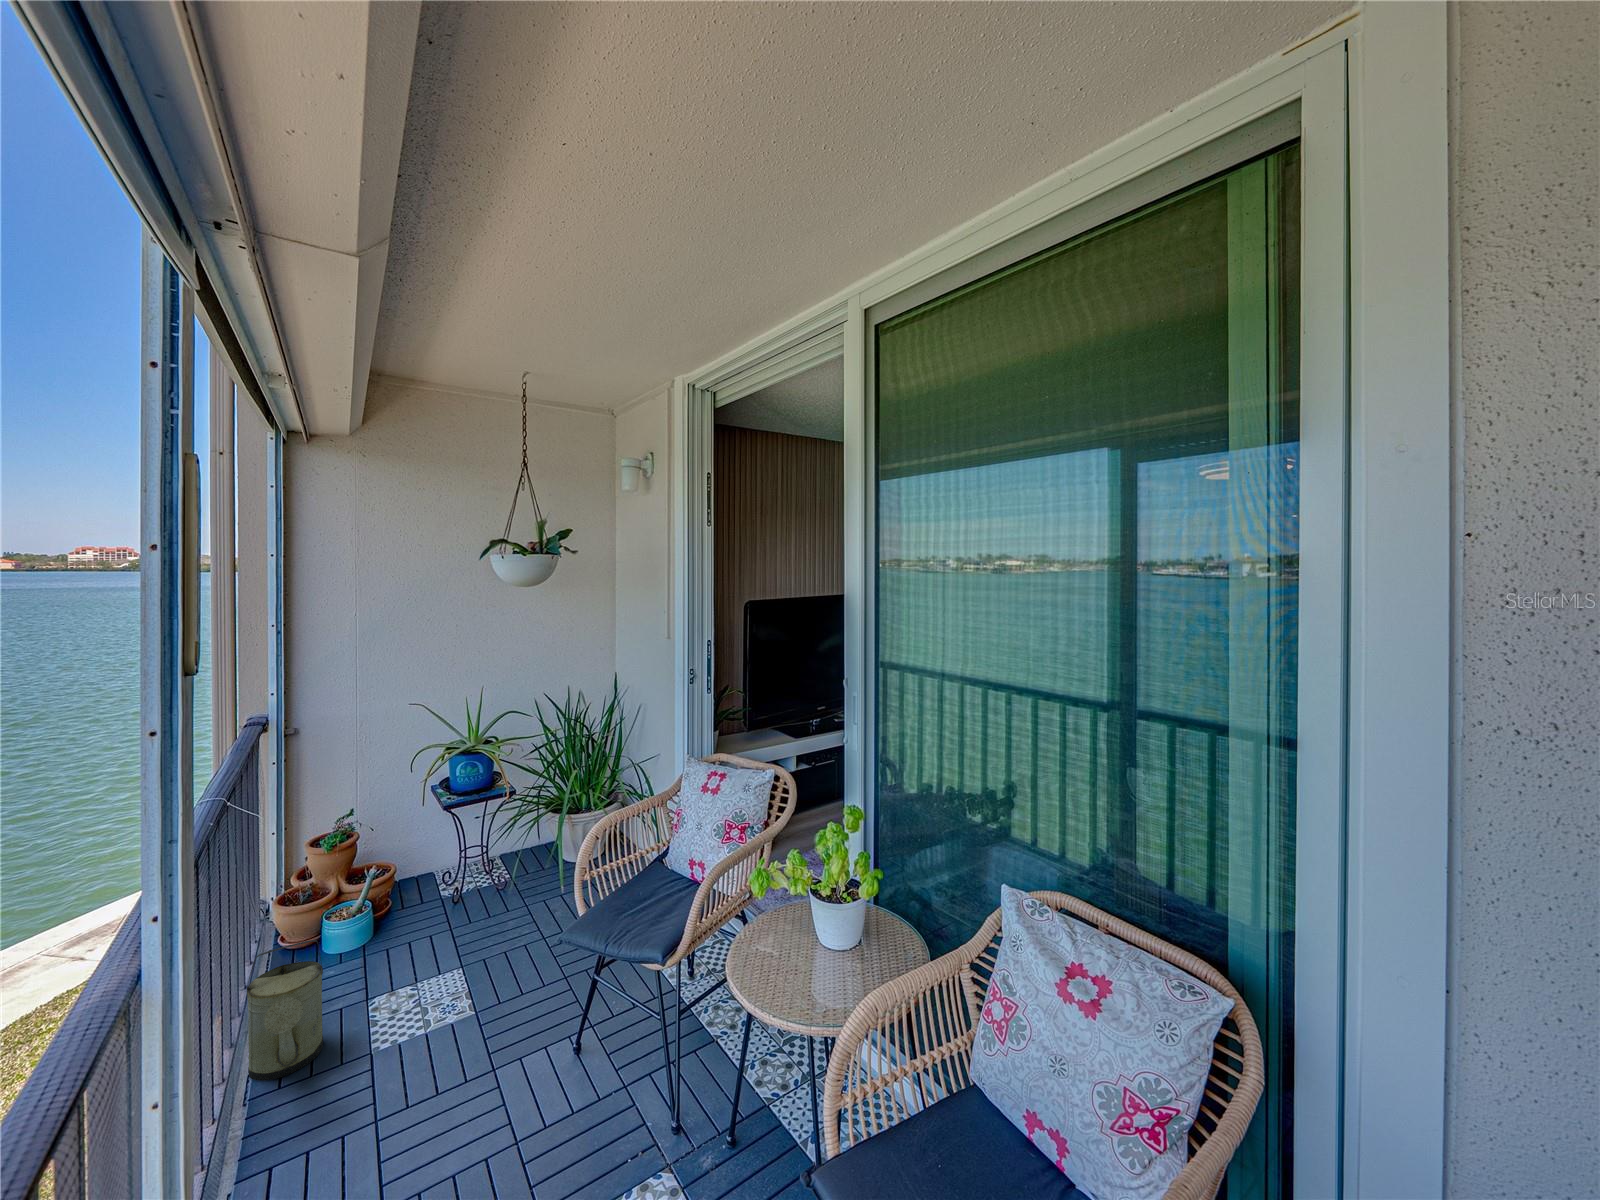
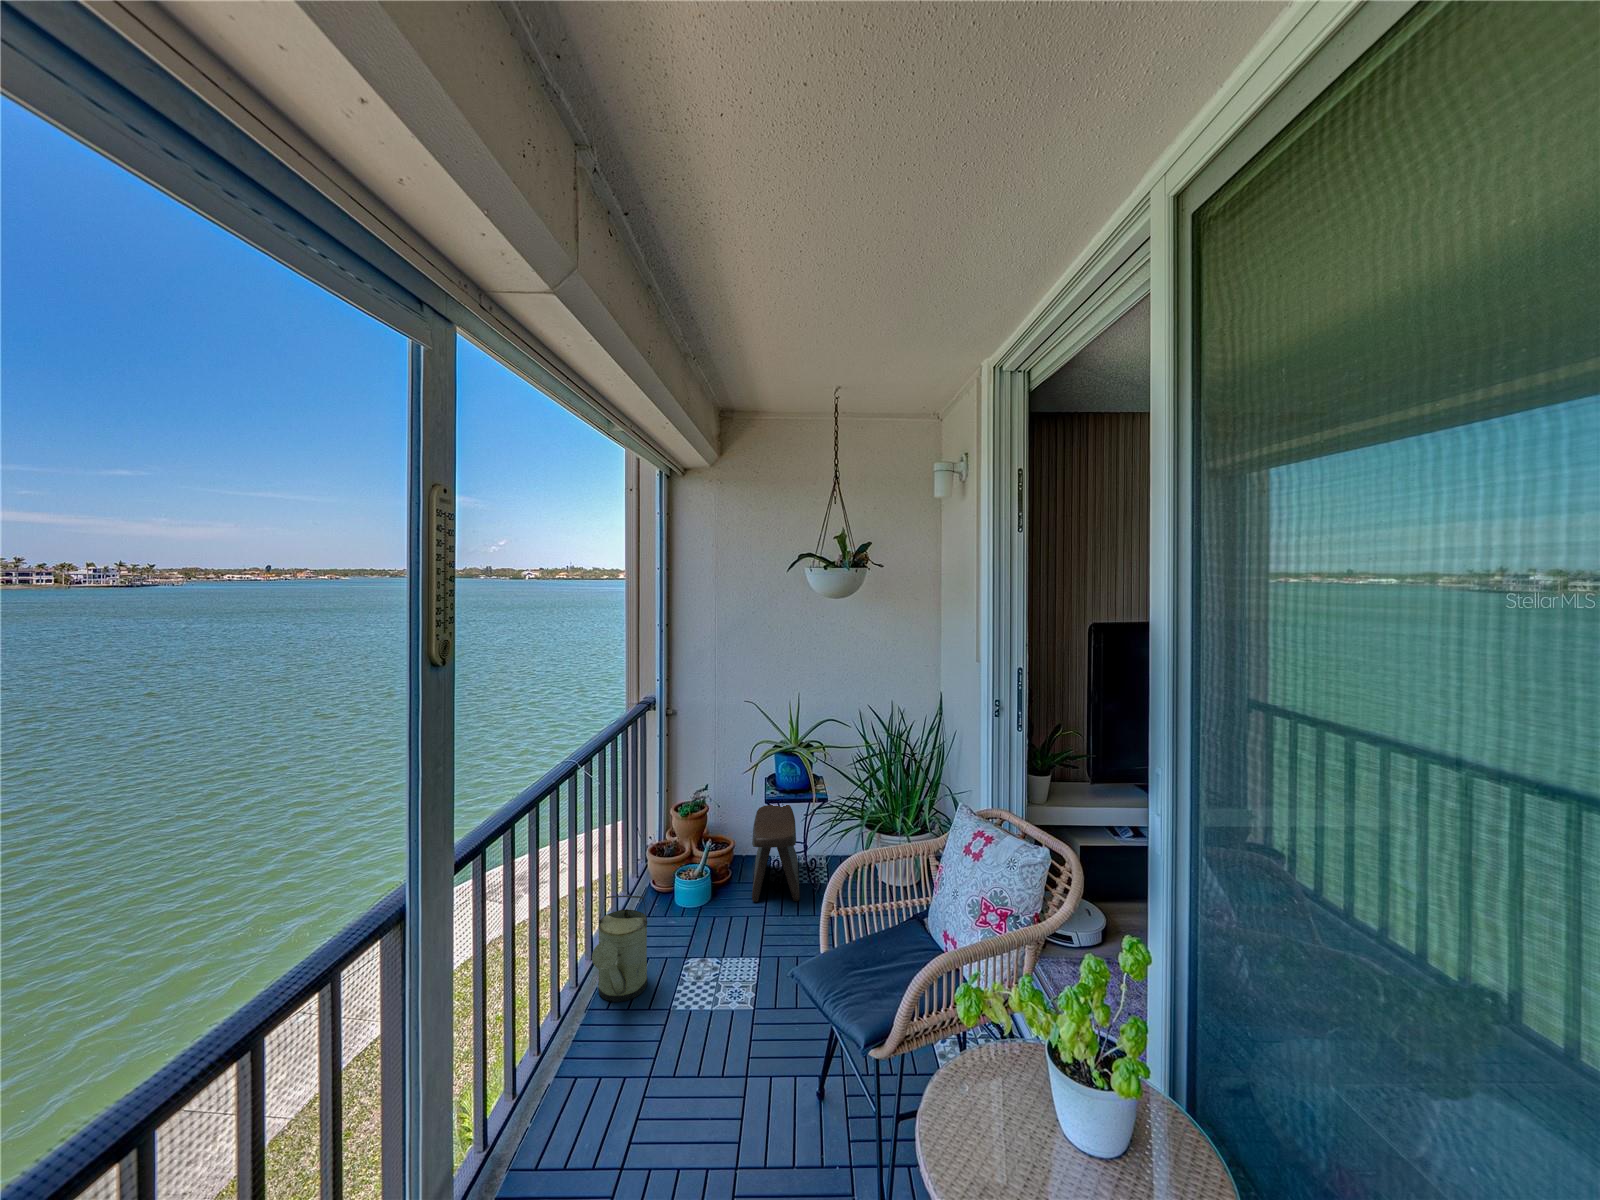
stool: none [420,810,489,919] -> present [752,804,800,902]

